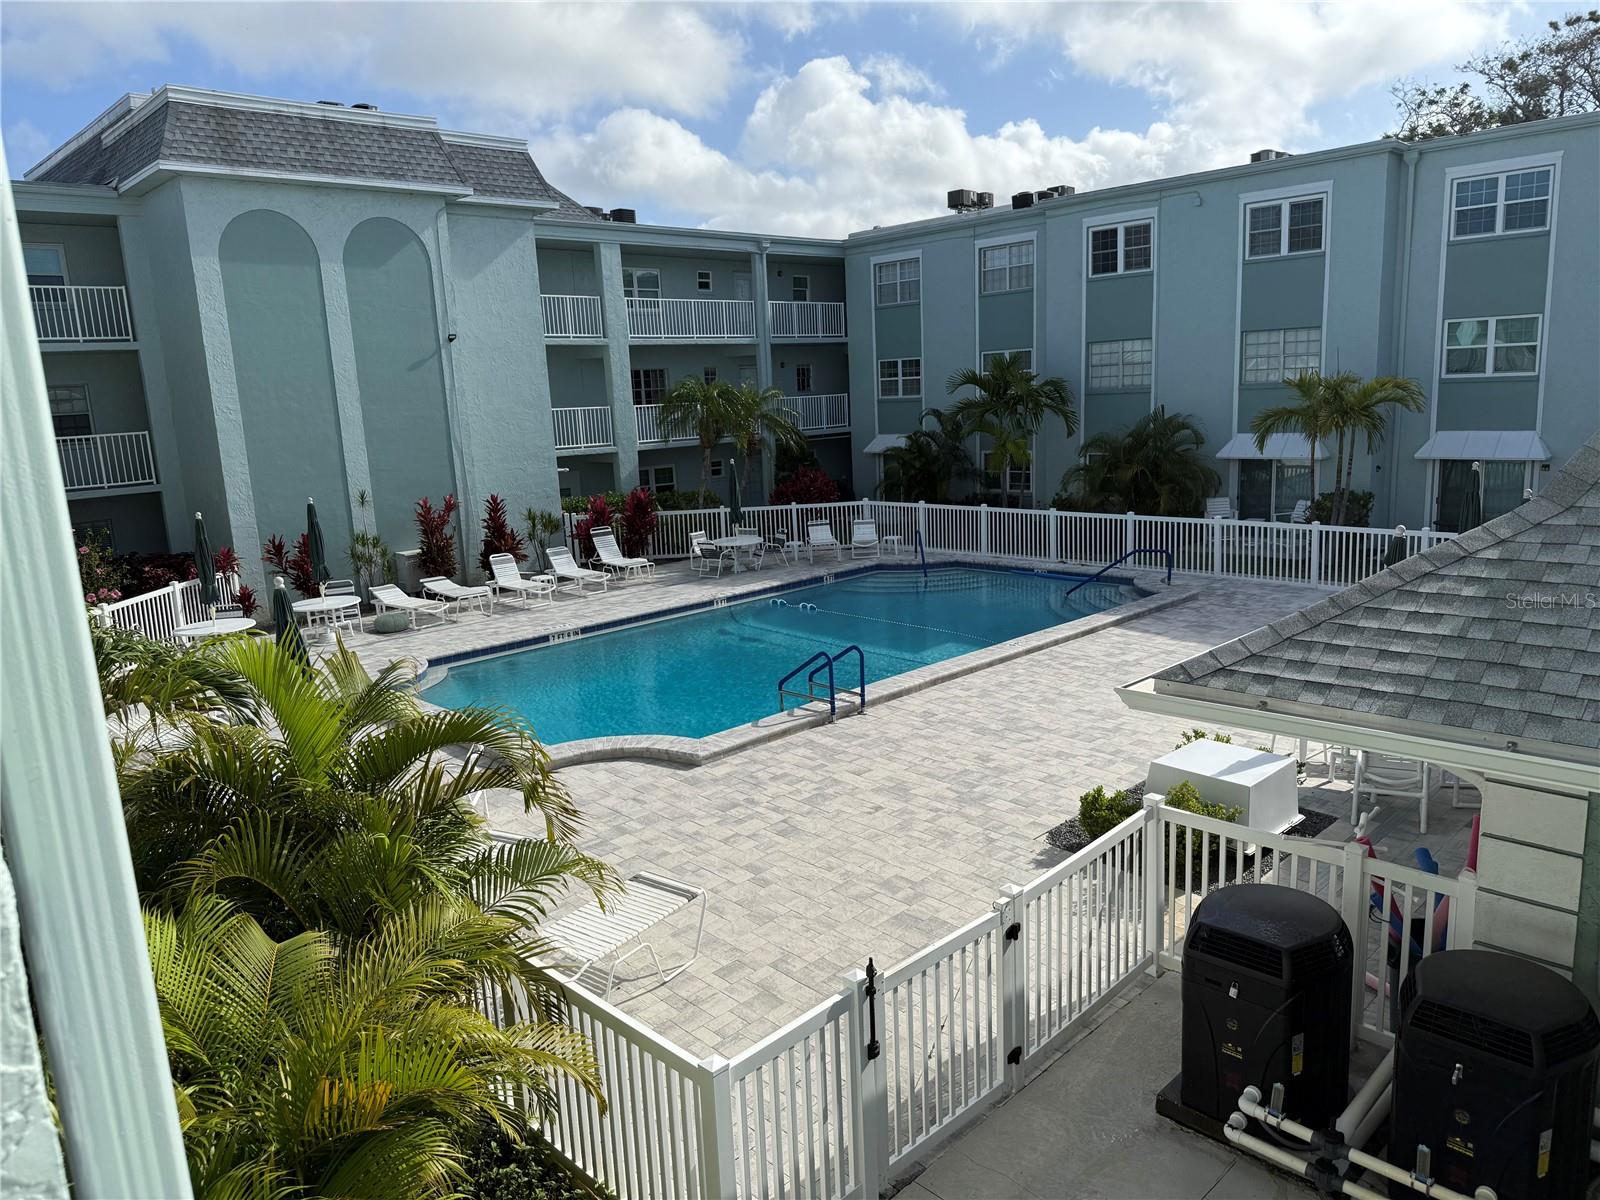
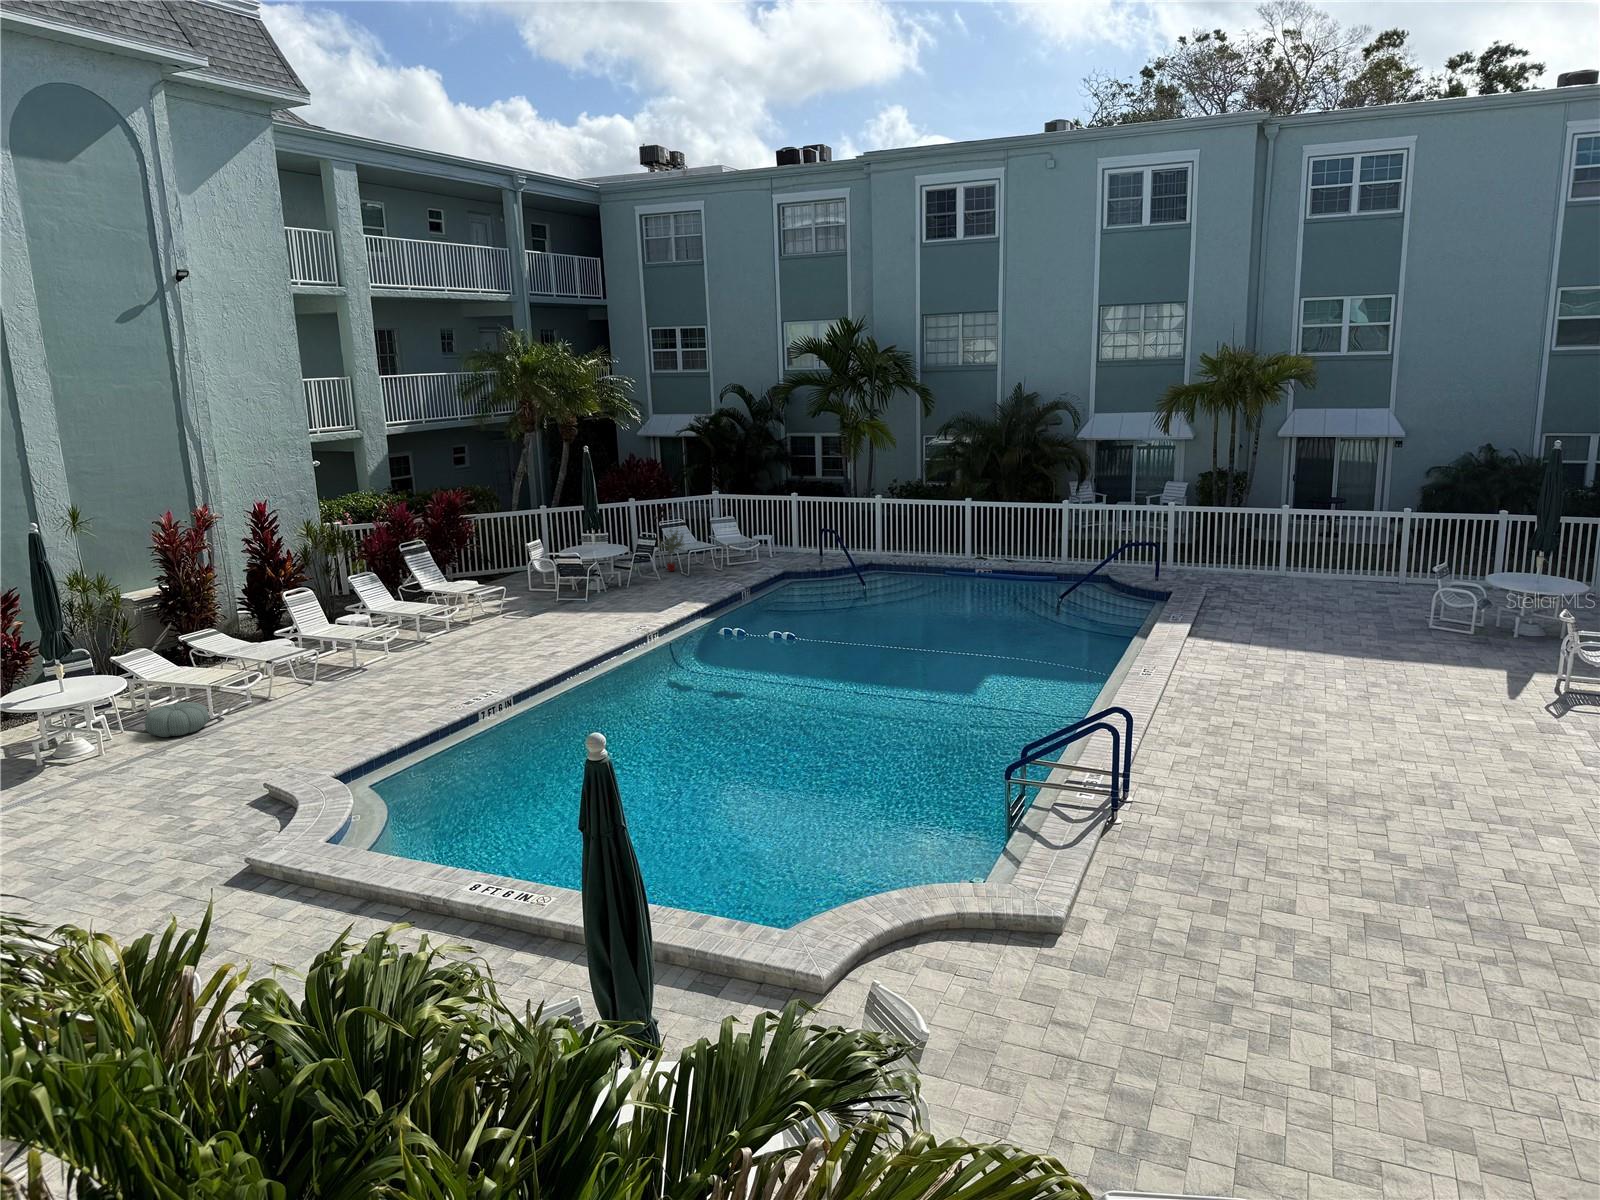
potted tree: none [801,525,821,561] -> present [659,528,685,572]

